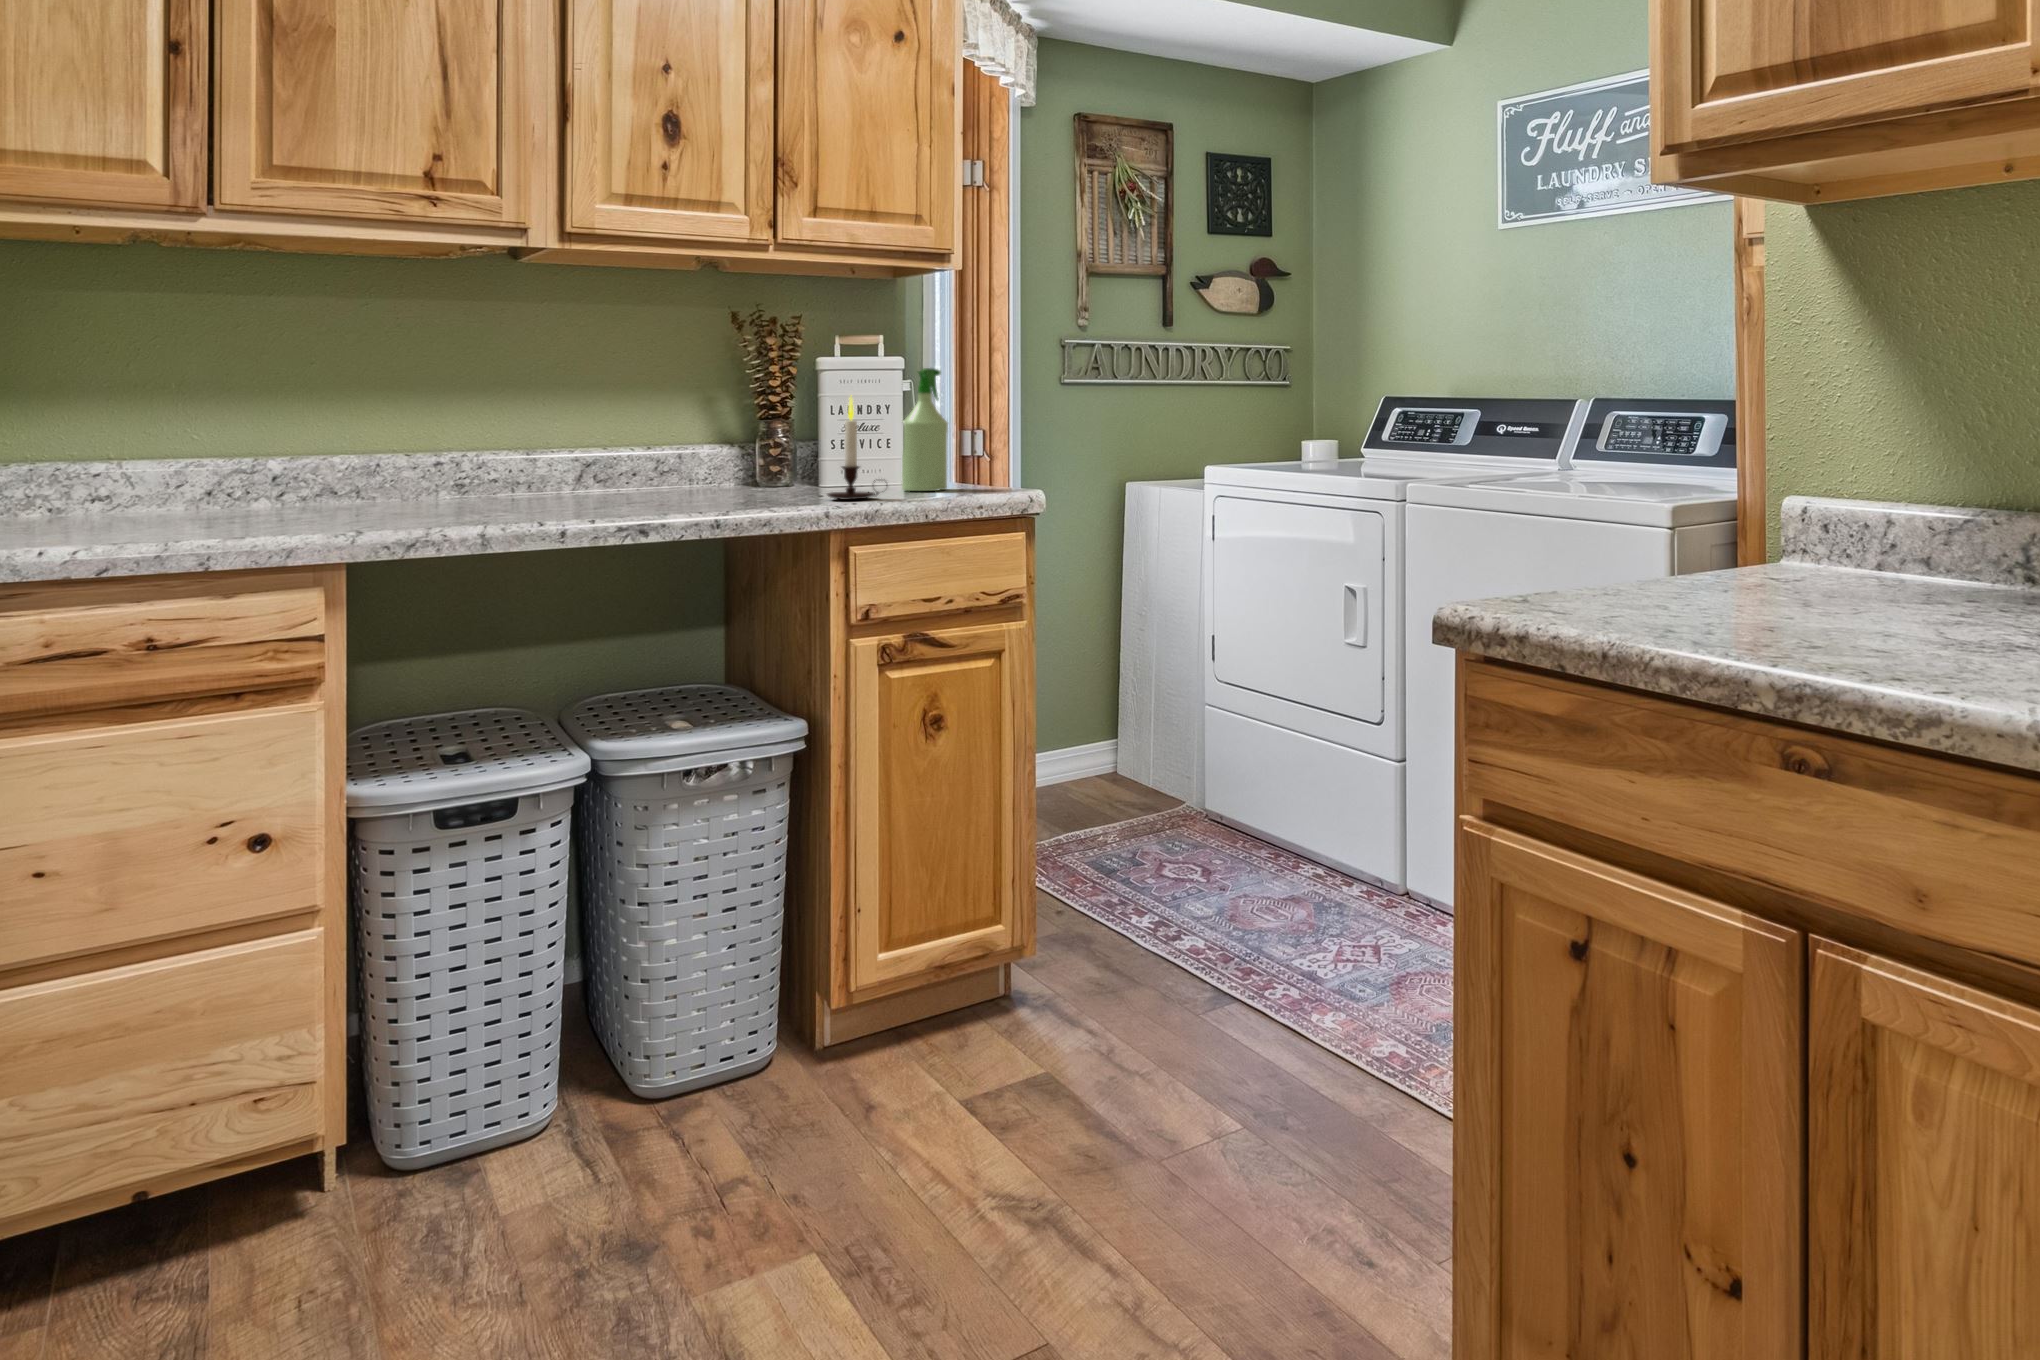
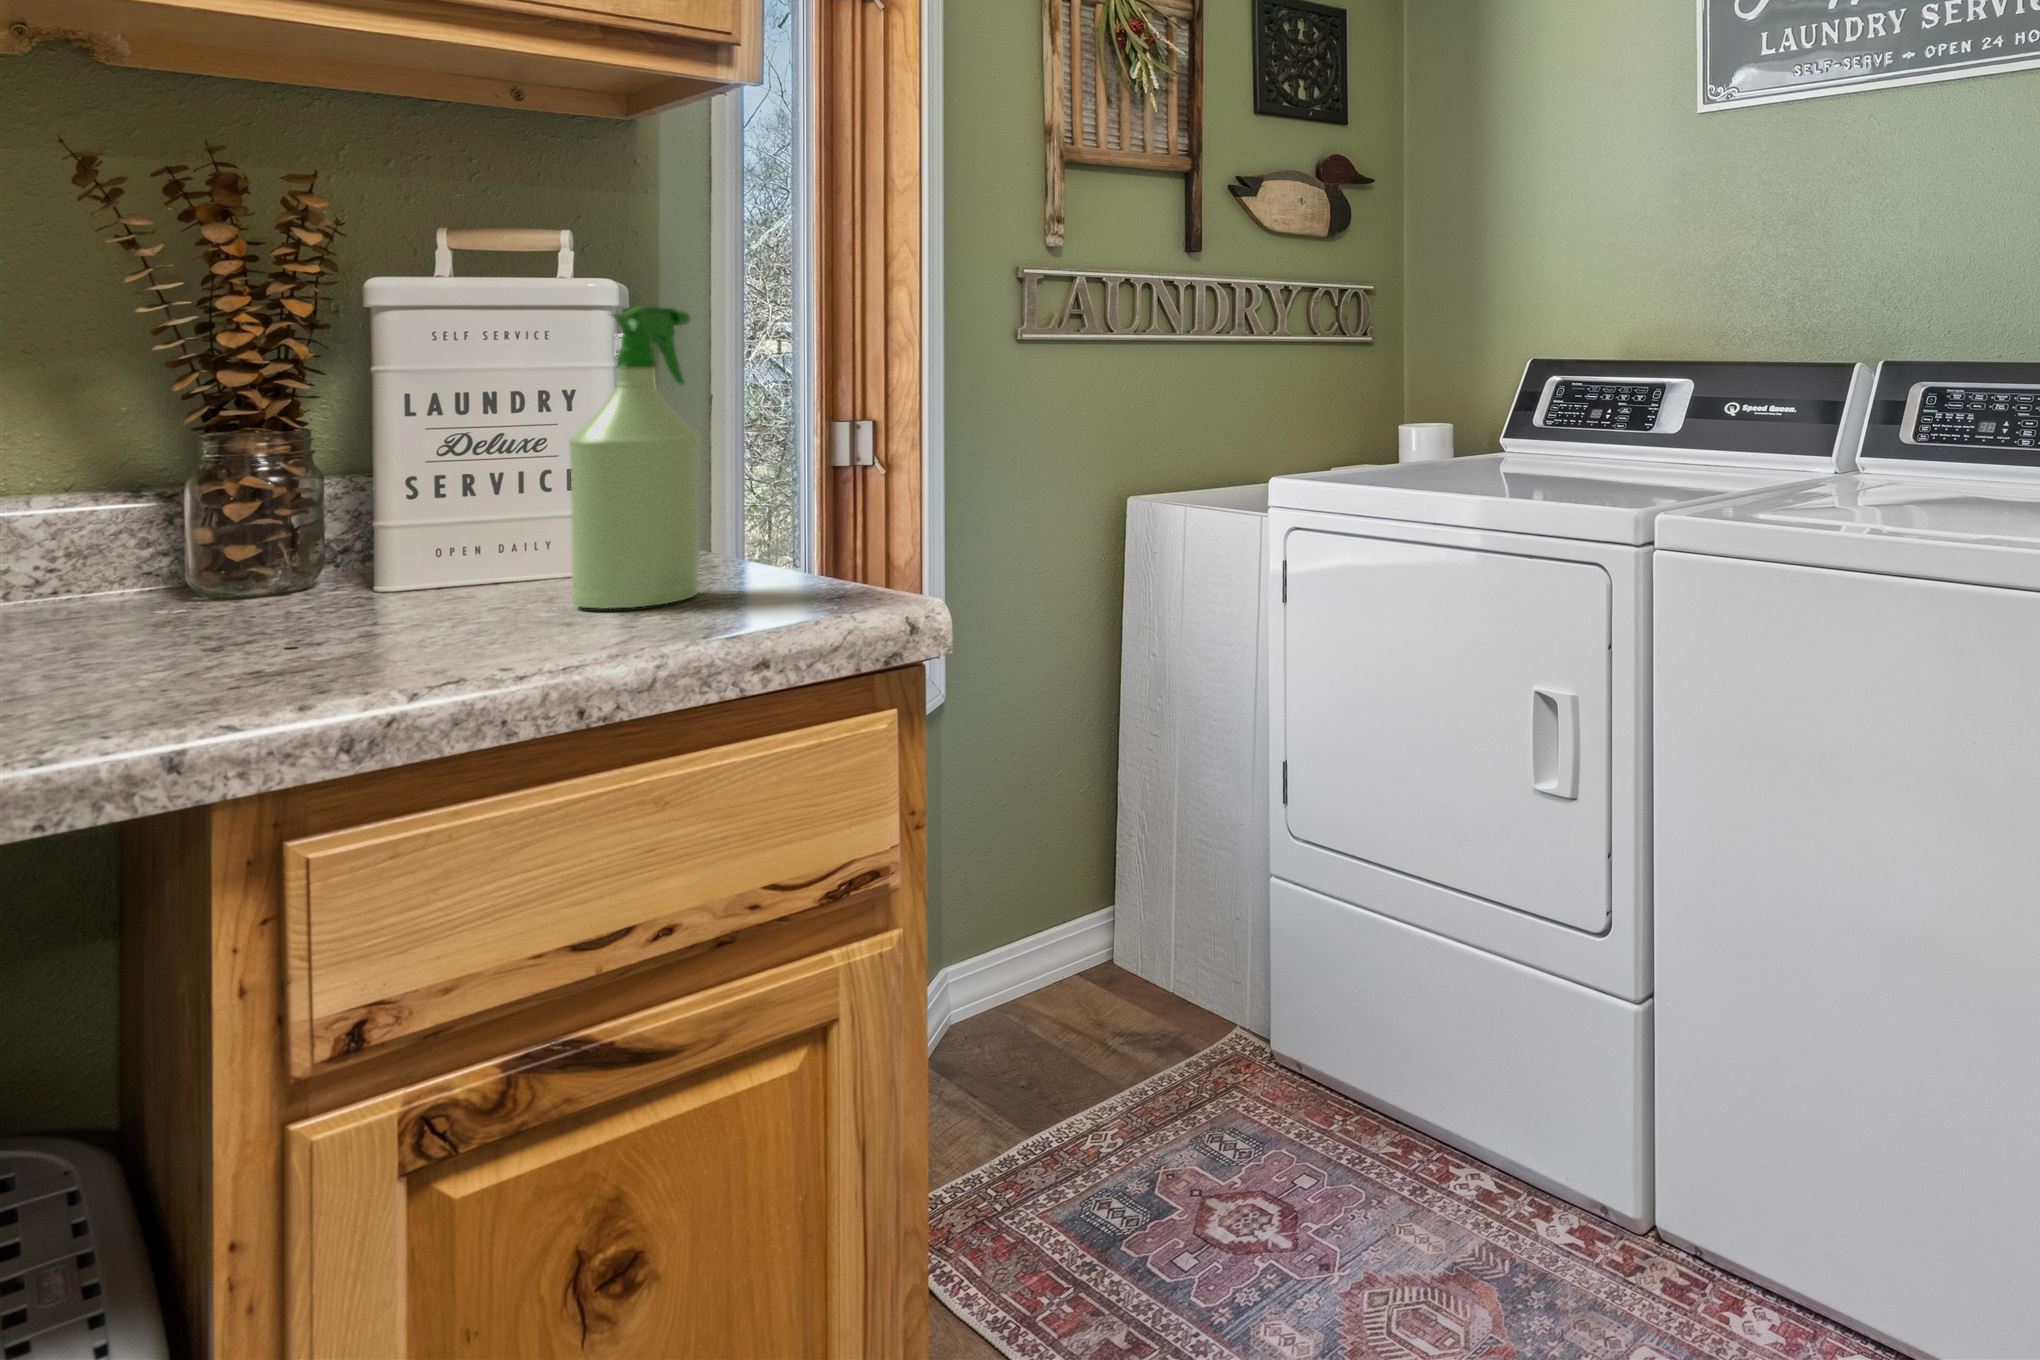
candle: present [827,397,887,500] -> none [268,376,476,672]

